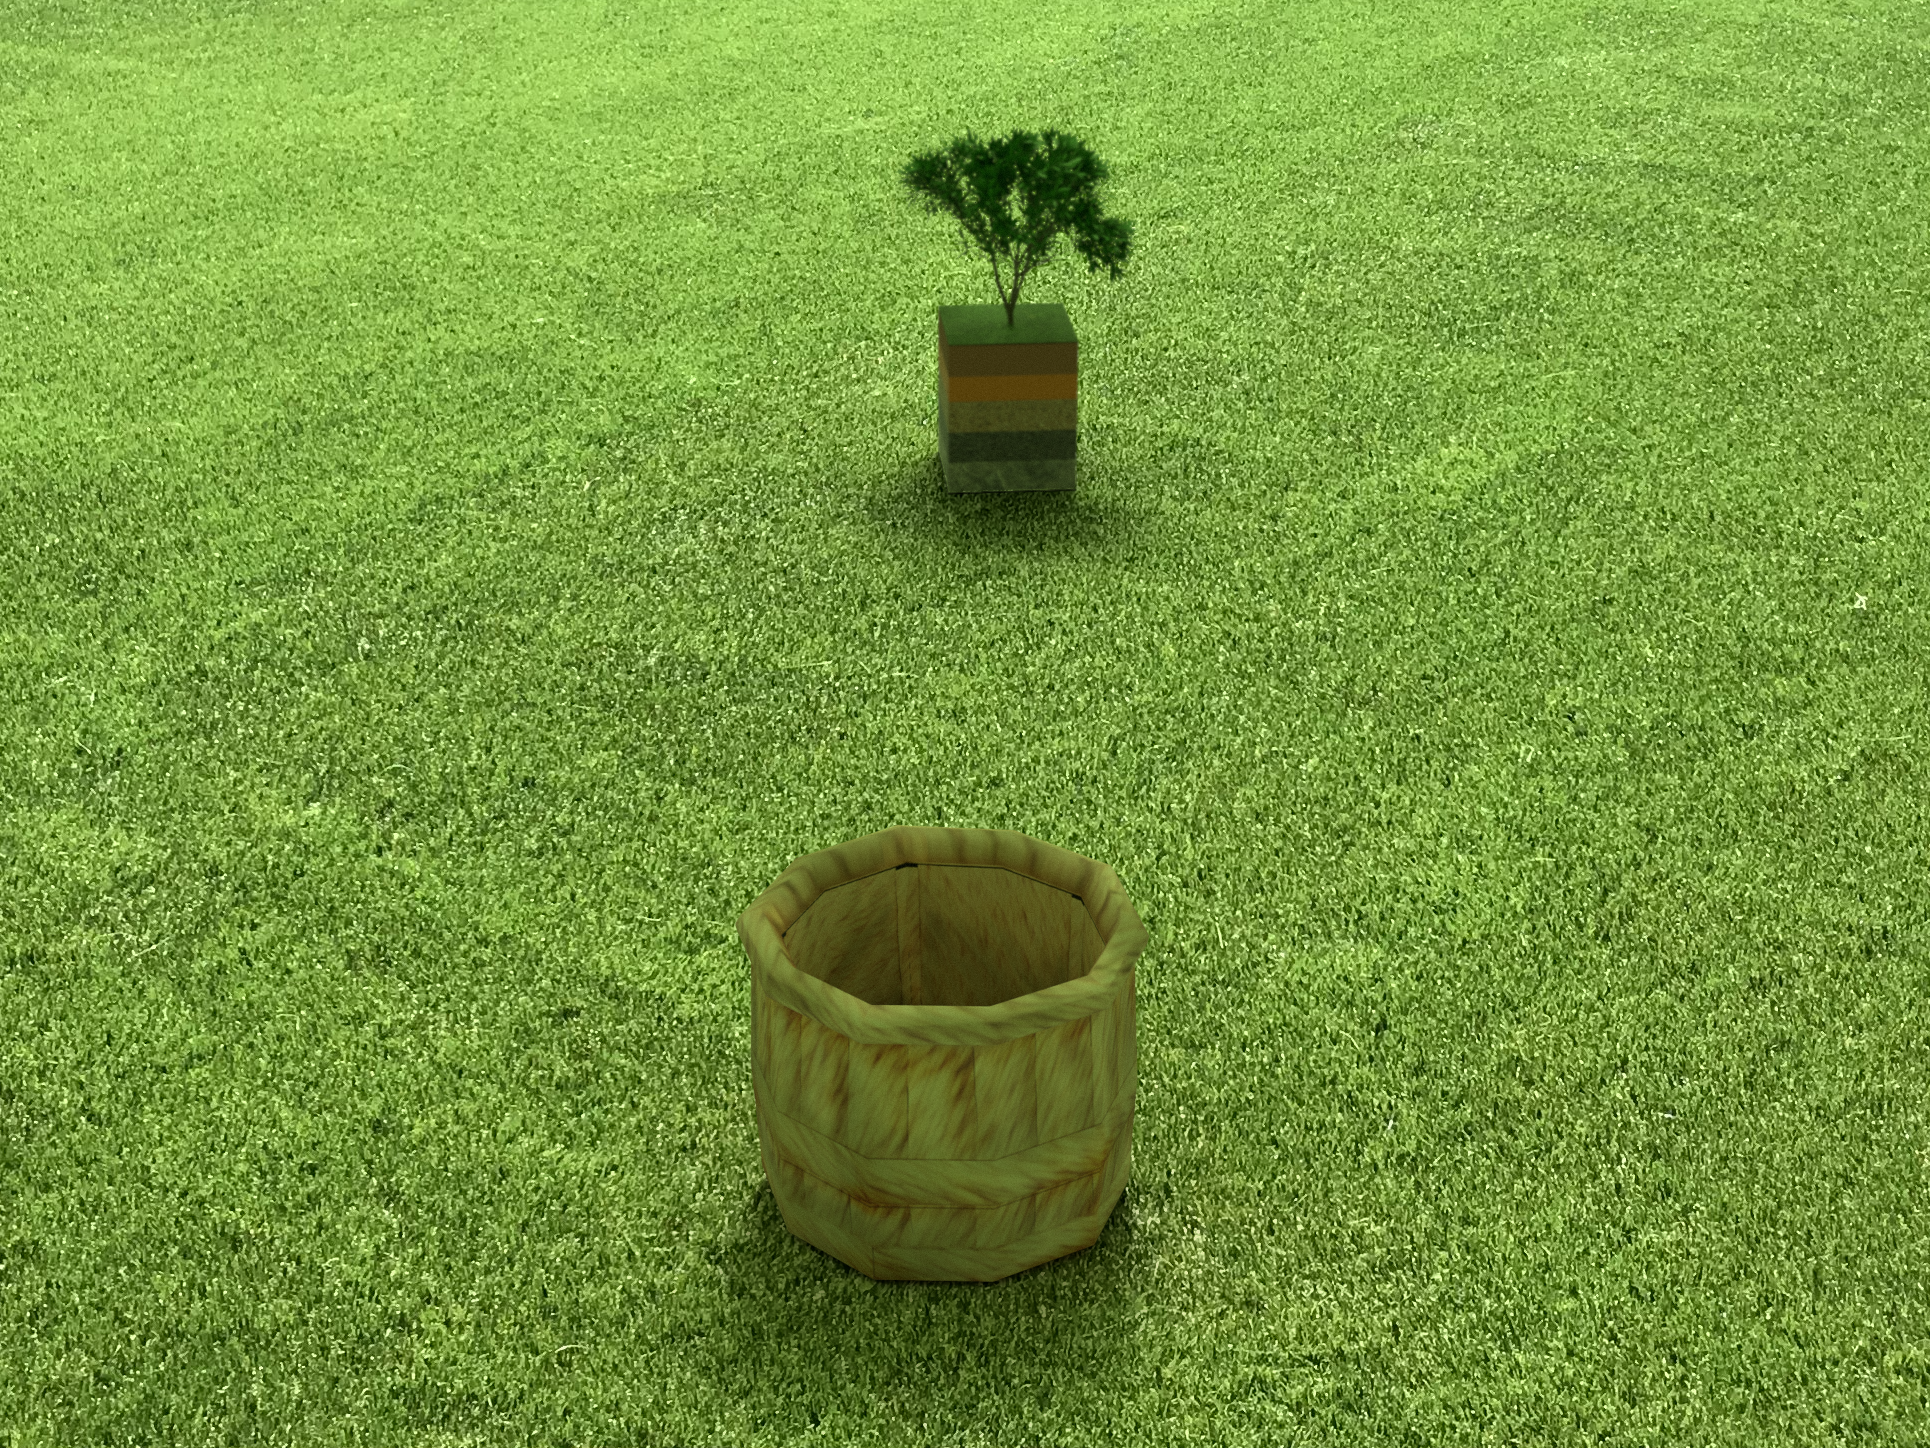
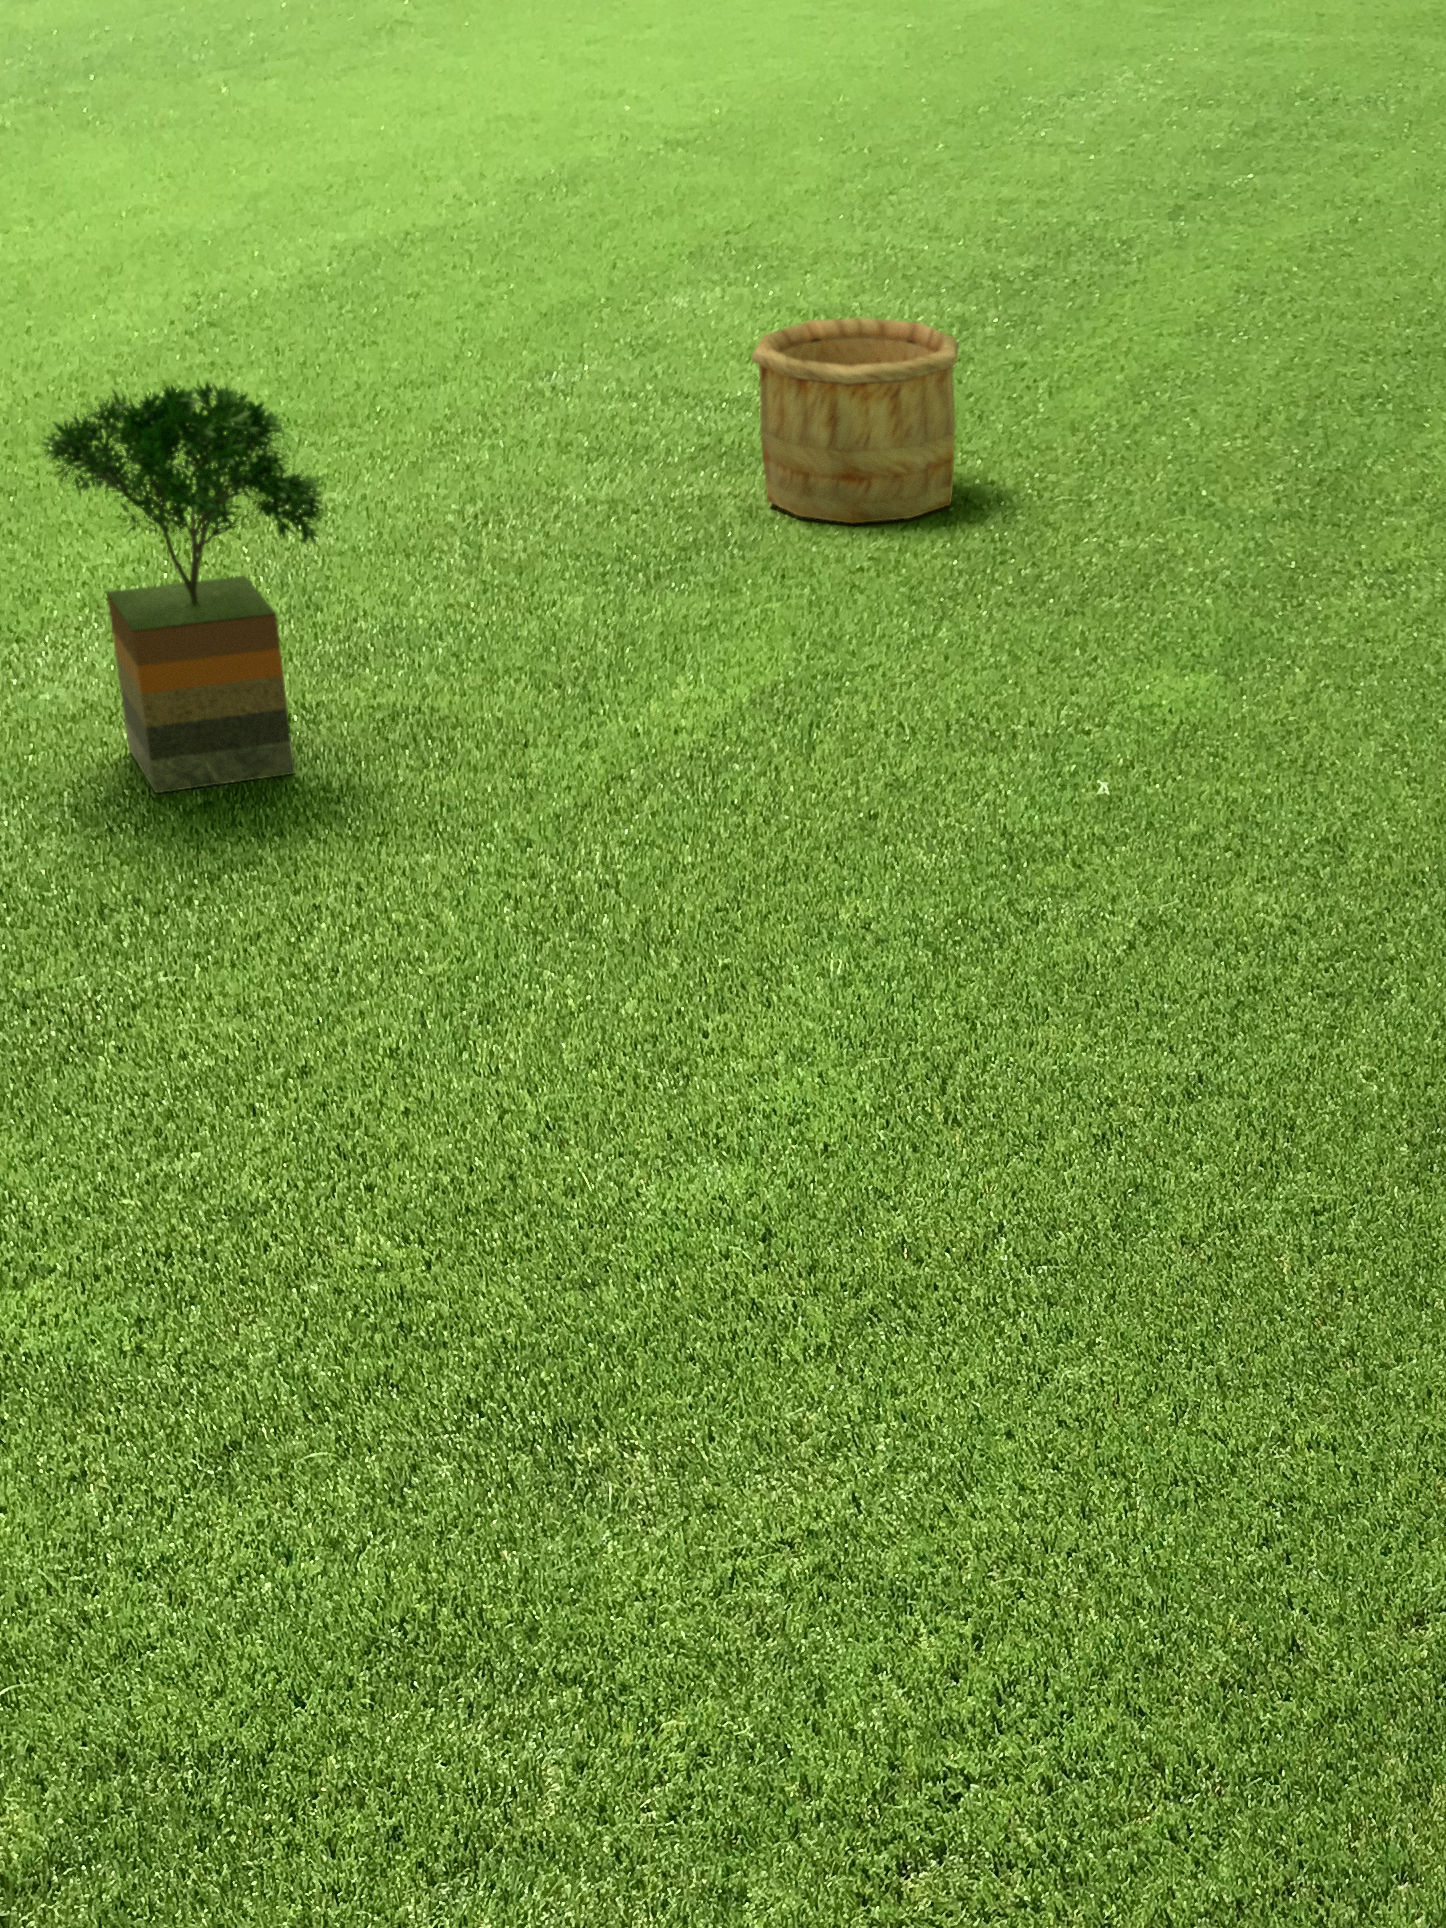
wooden bucket: present [735,825,1149,1282] -> present [751,318,959,523]

